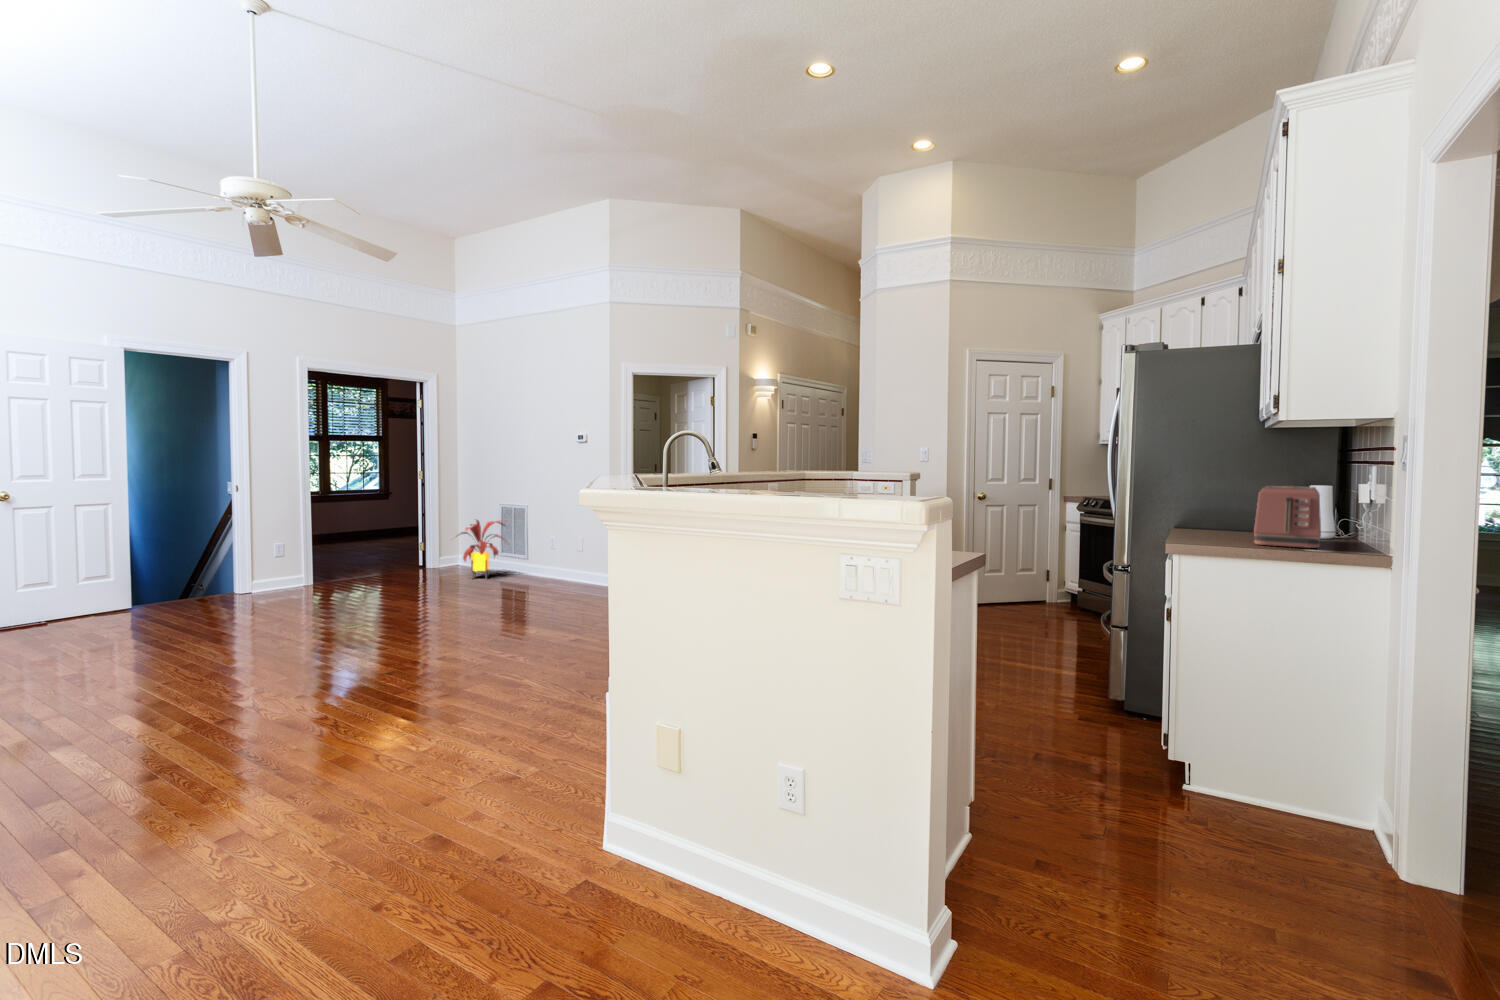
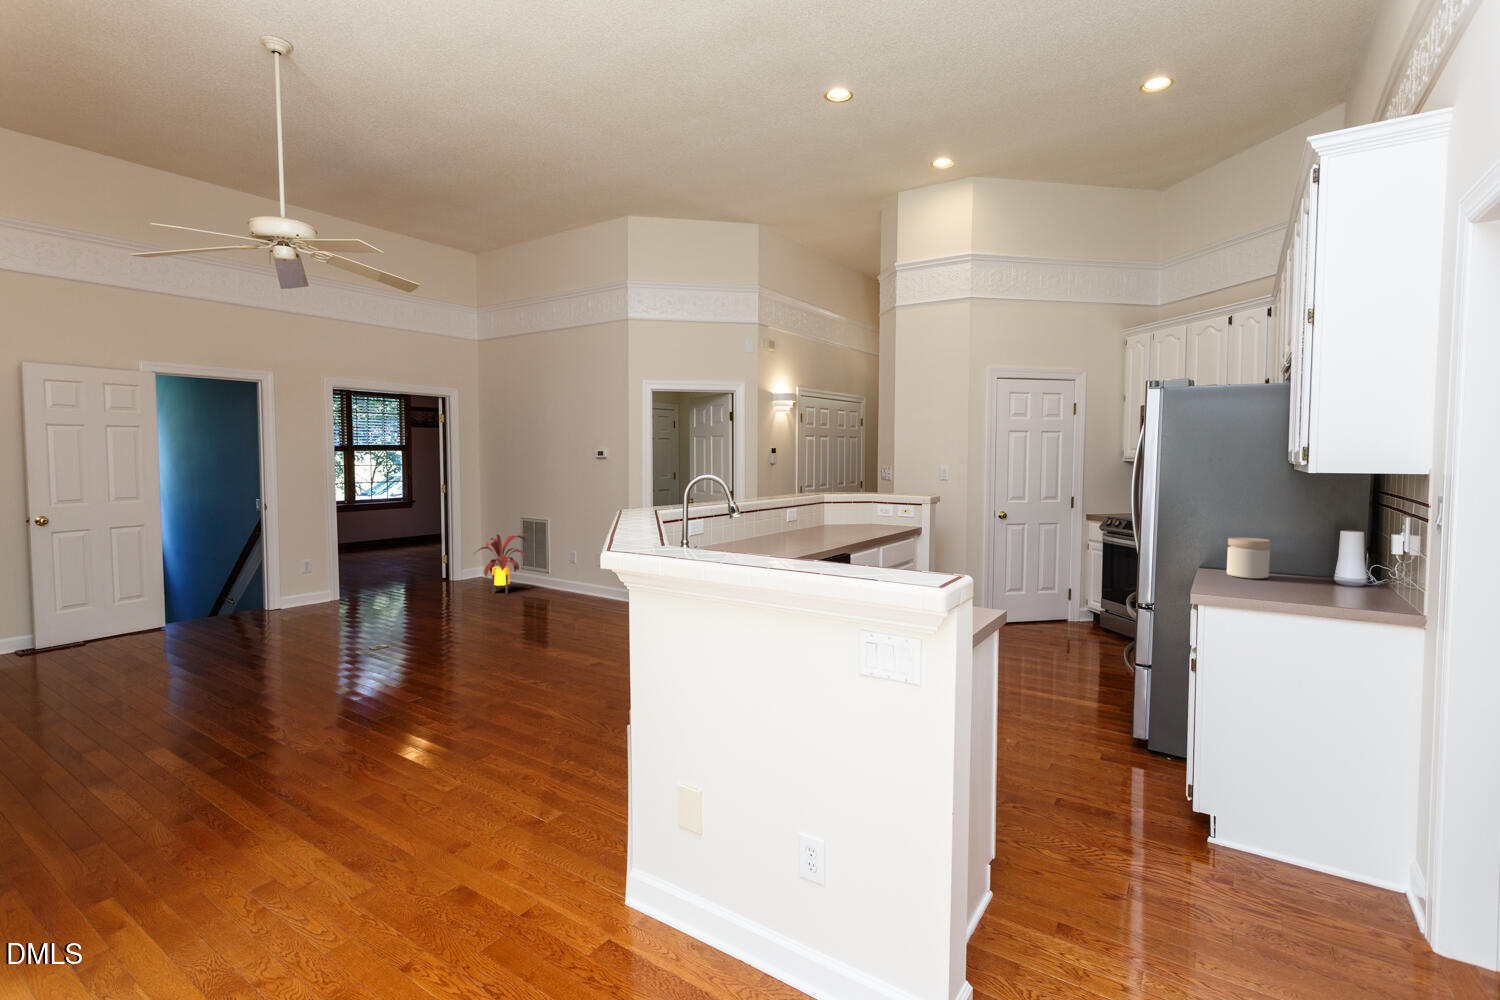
toaster: present [1254,486,1321,548] -> none [1282,533,1351,602]
jar: none [1200,495,1242,534] -> present [1227,537,1270,579]

